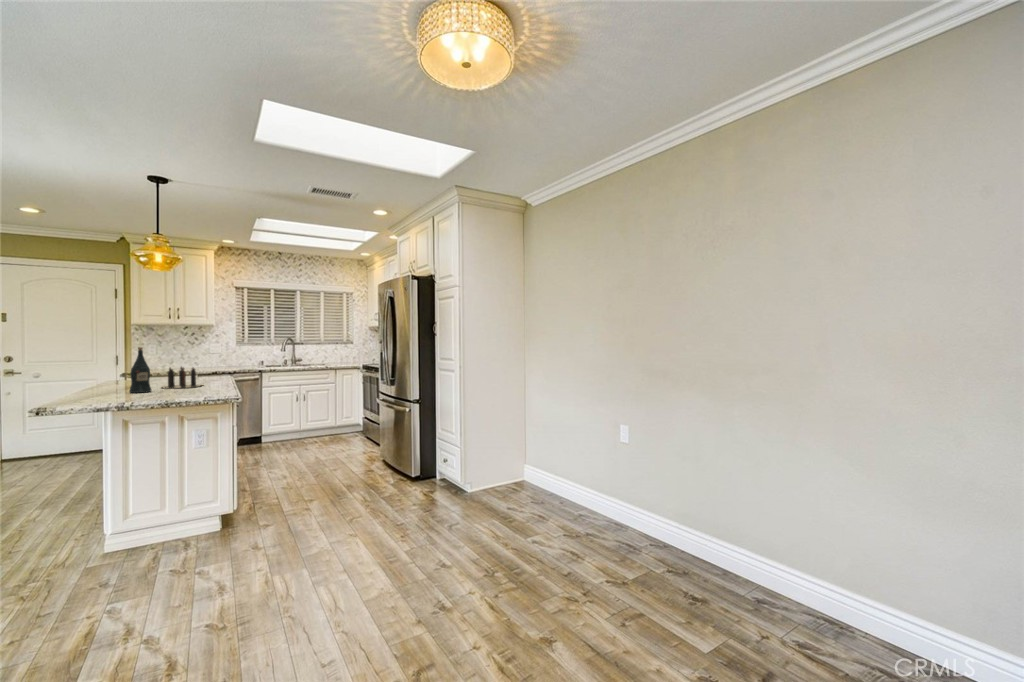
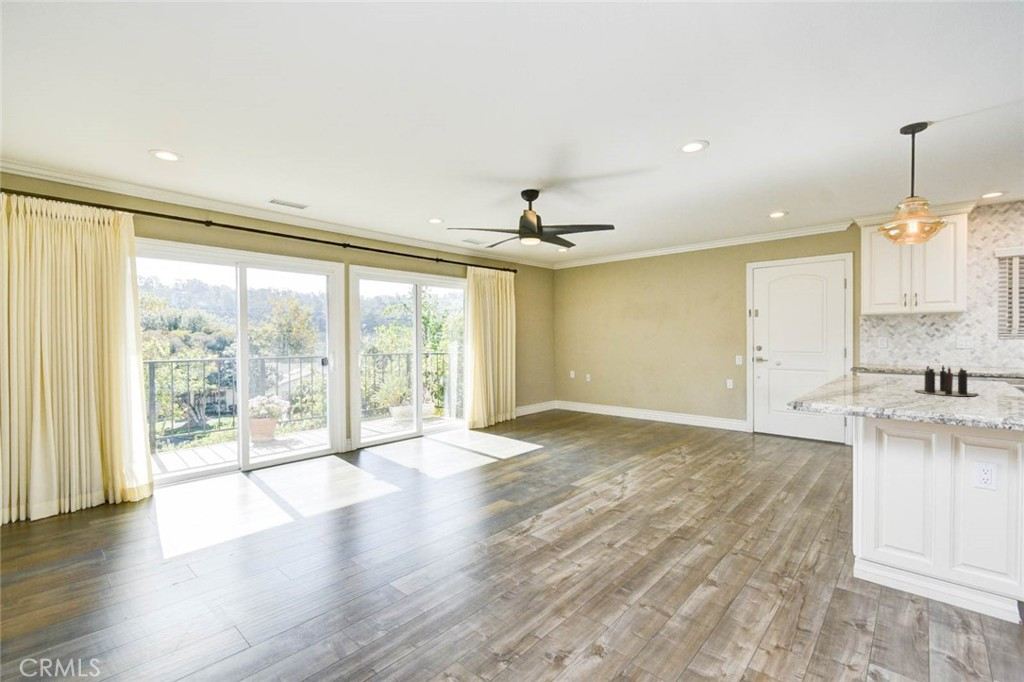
wine bottle: present [129,347,152,393] -> none [881,340,909,396]

